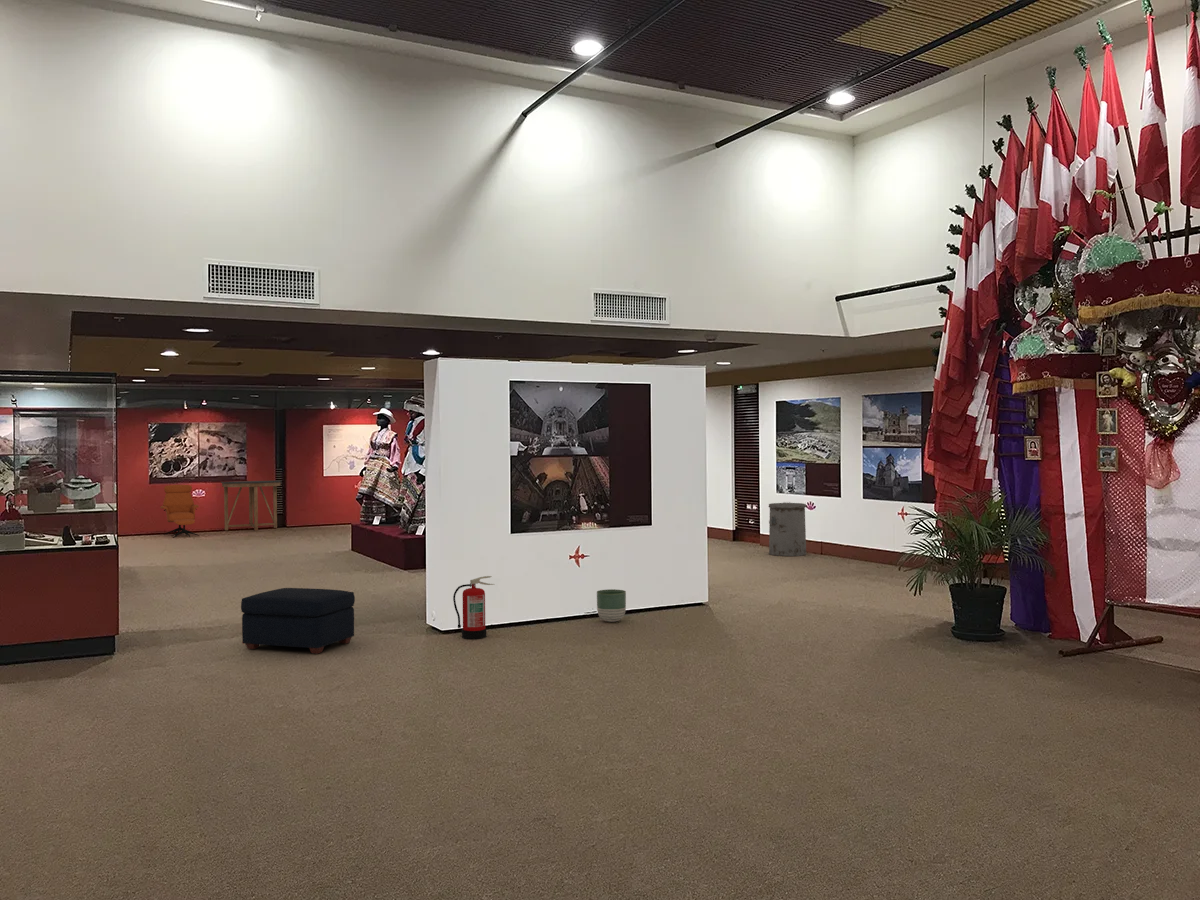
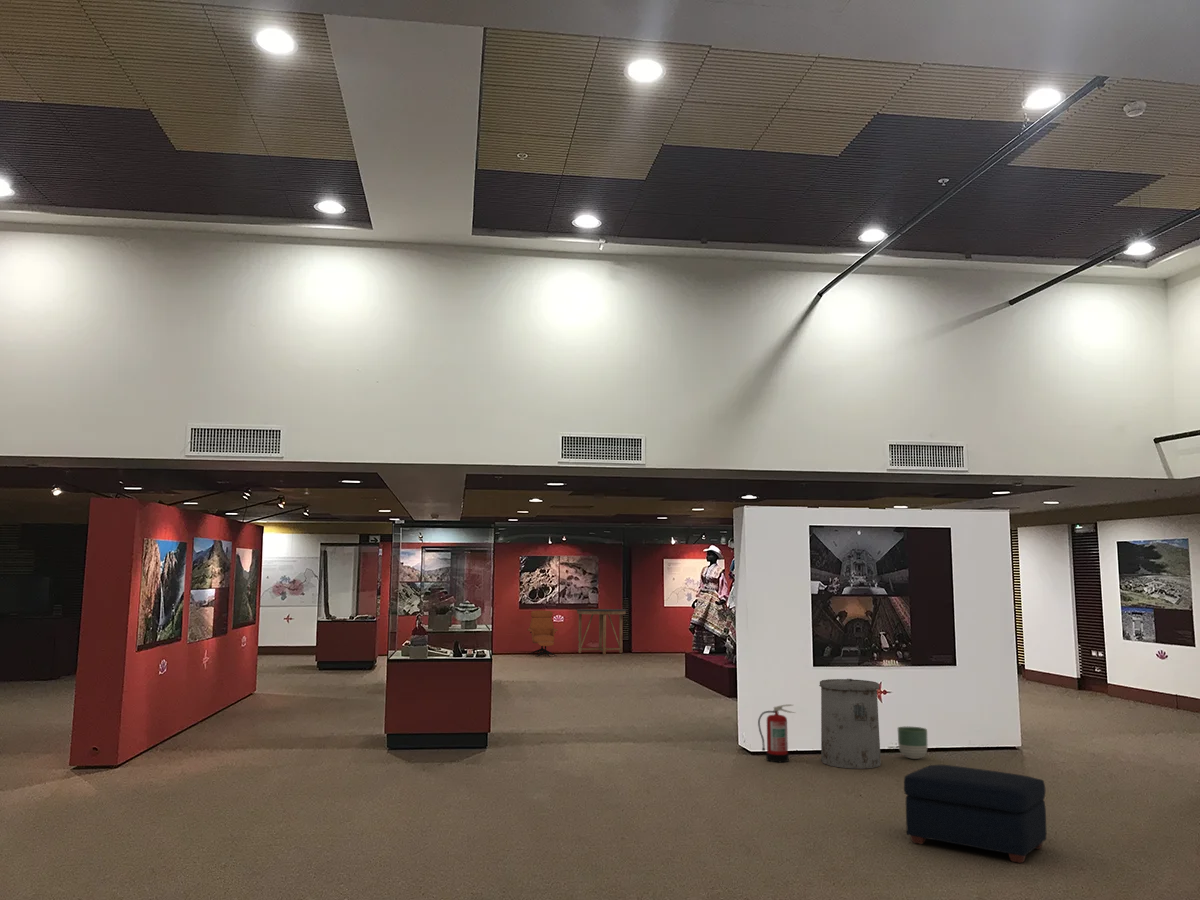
trash can: present [769,502,806,556] -> present [819,679,881,769]
ottoman: present [241,588,355,654] -> present [904,765,1046,863]

